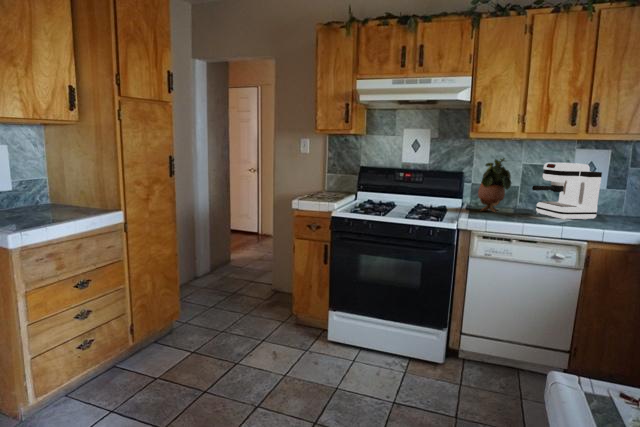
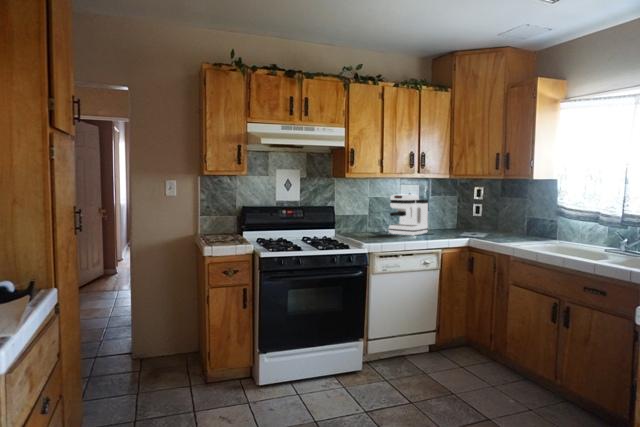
potted plant: present [478,158,511,212] -> none [351,192,377,237]

